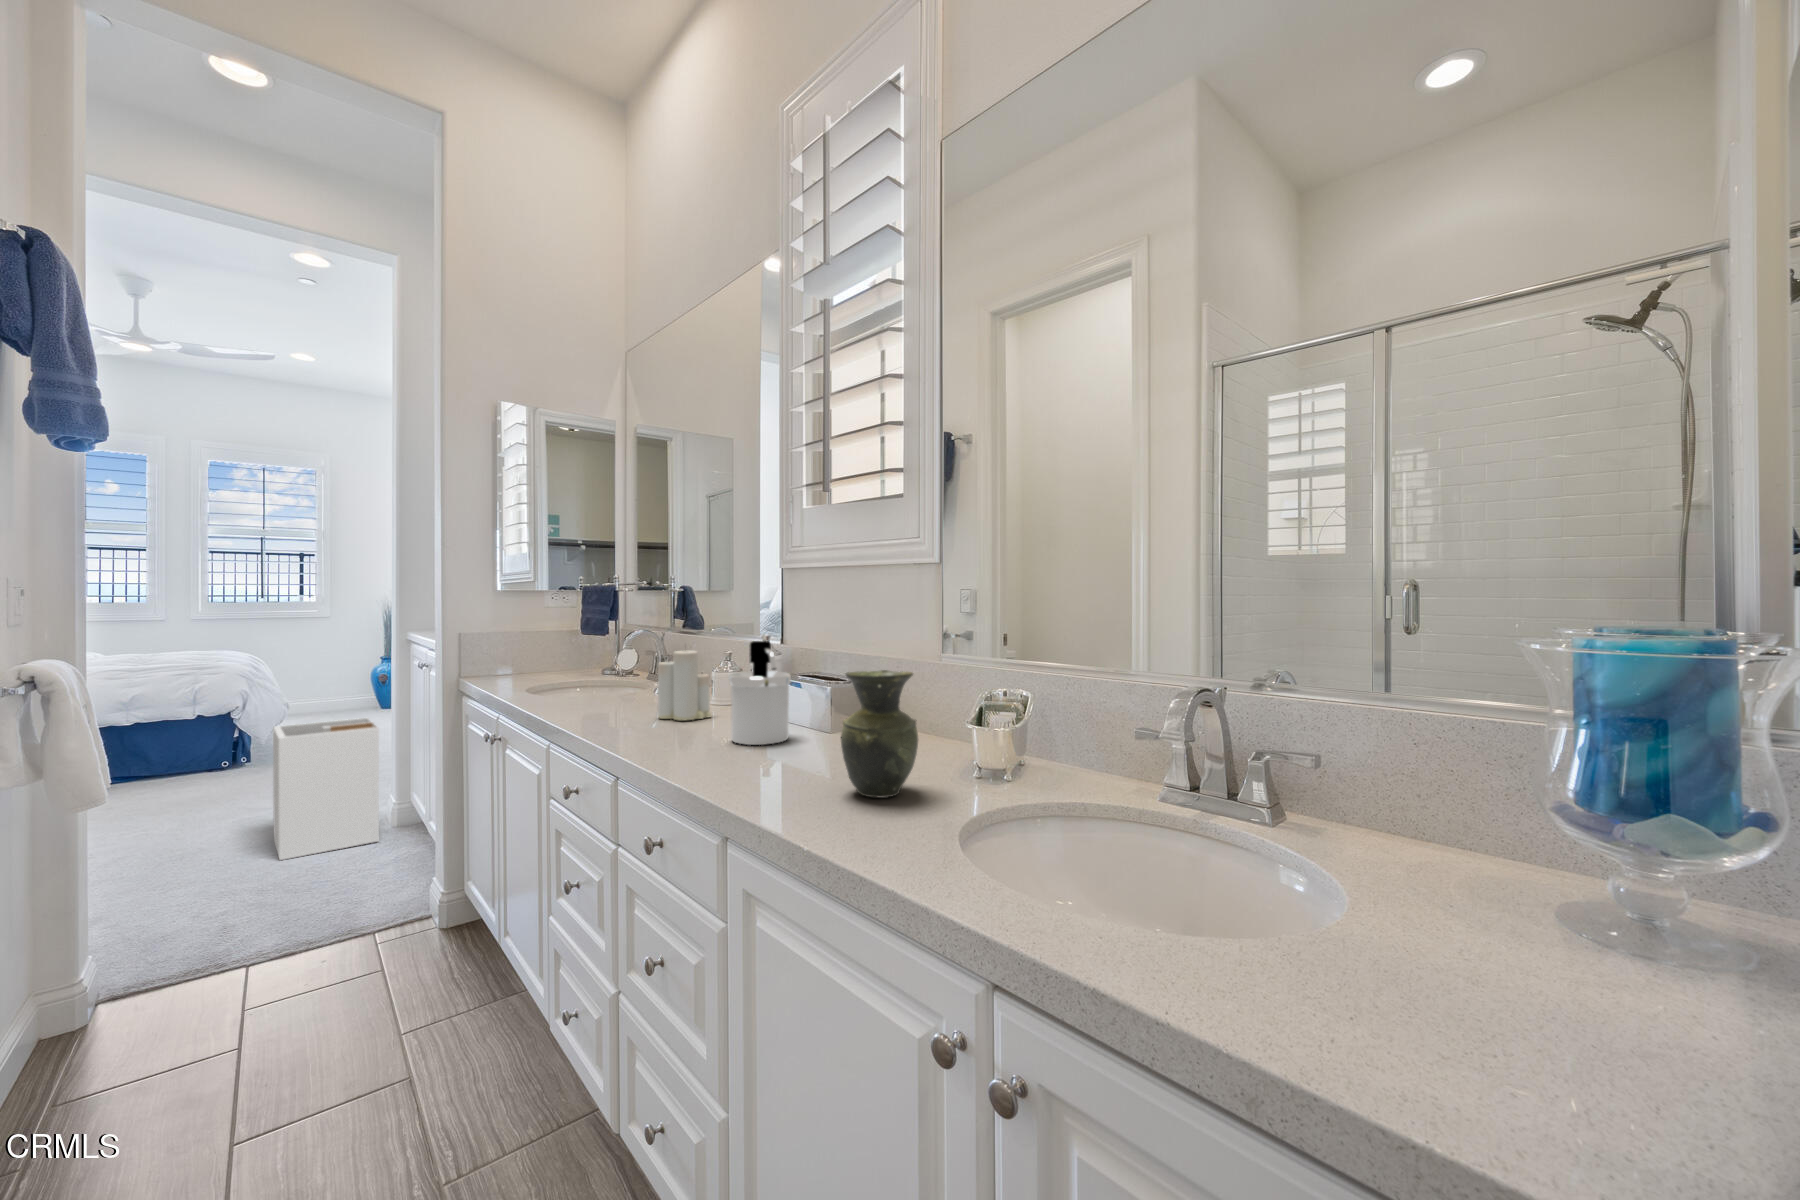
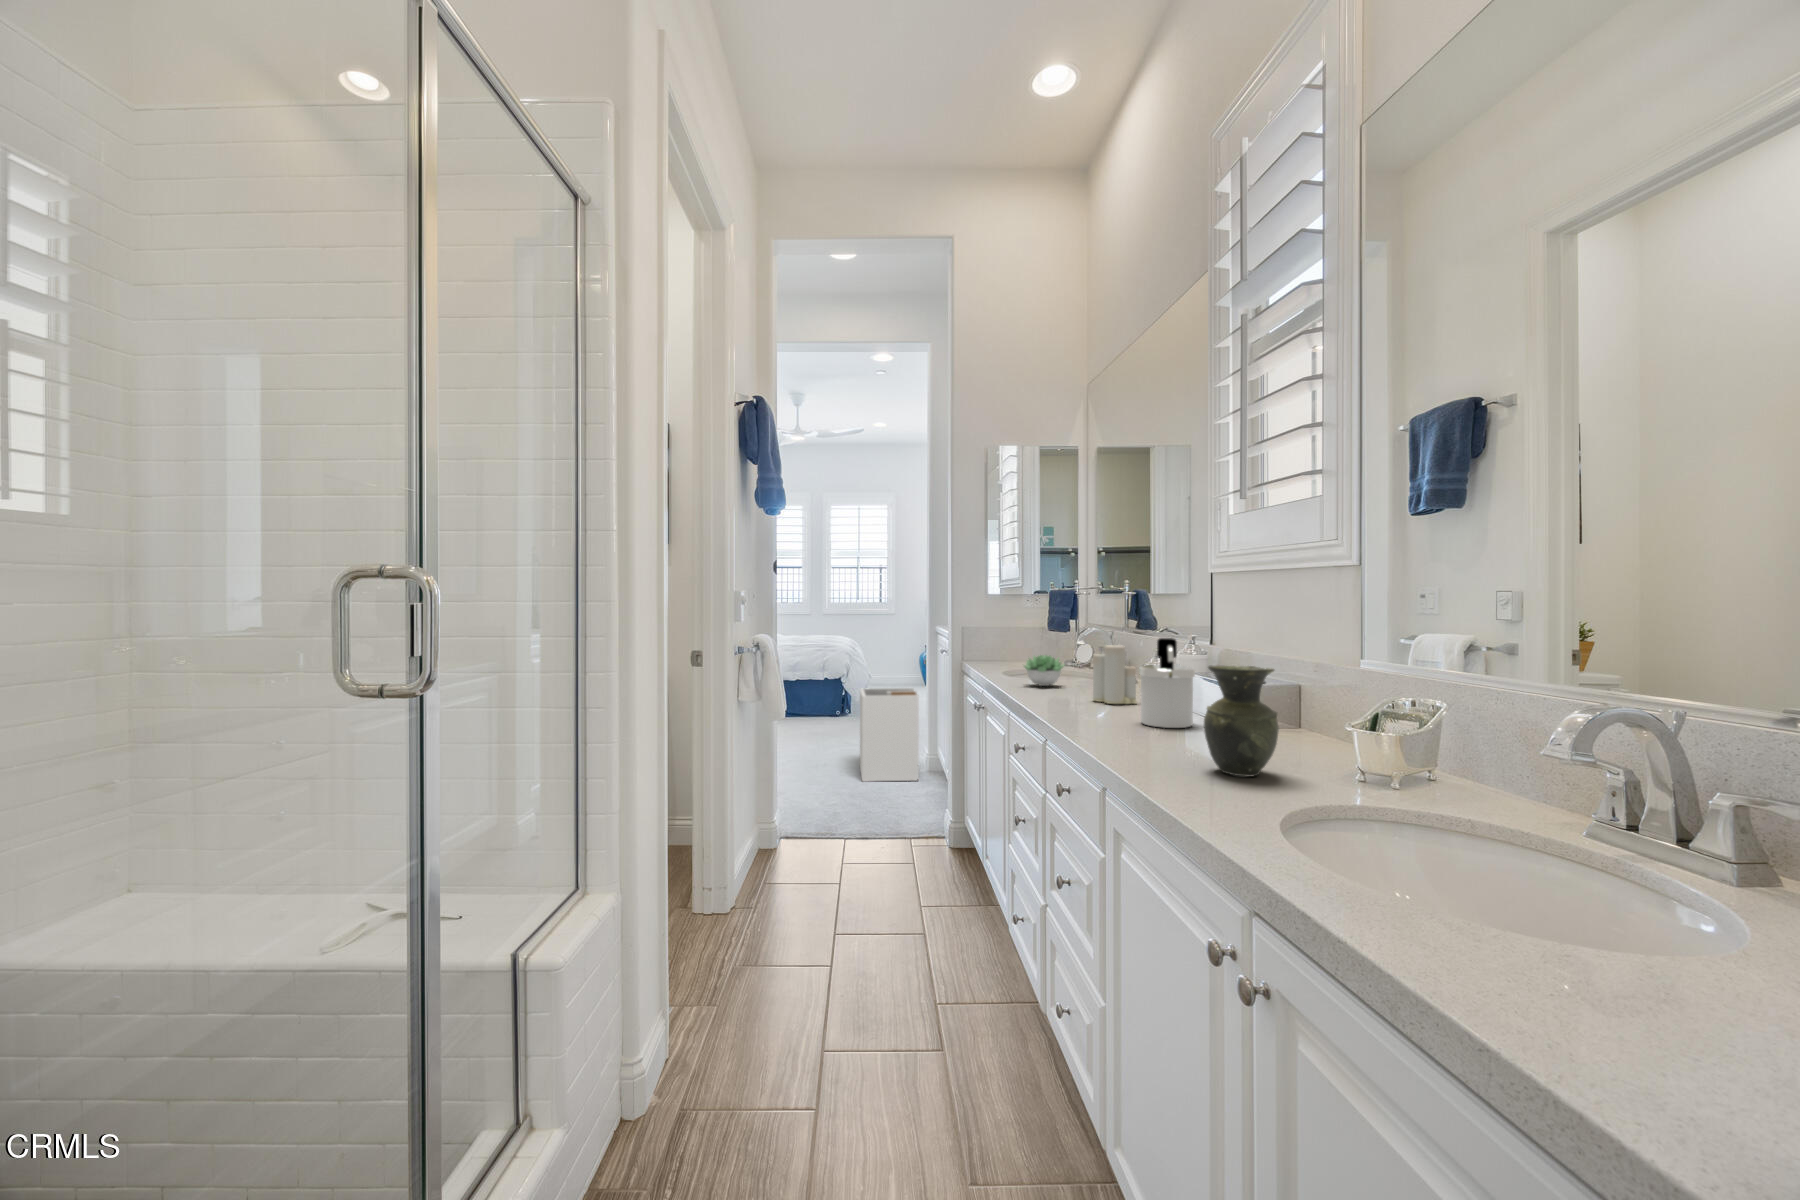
succulent plant: none [558,666,613,705] -> present [1024,655,1064,686]

